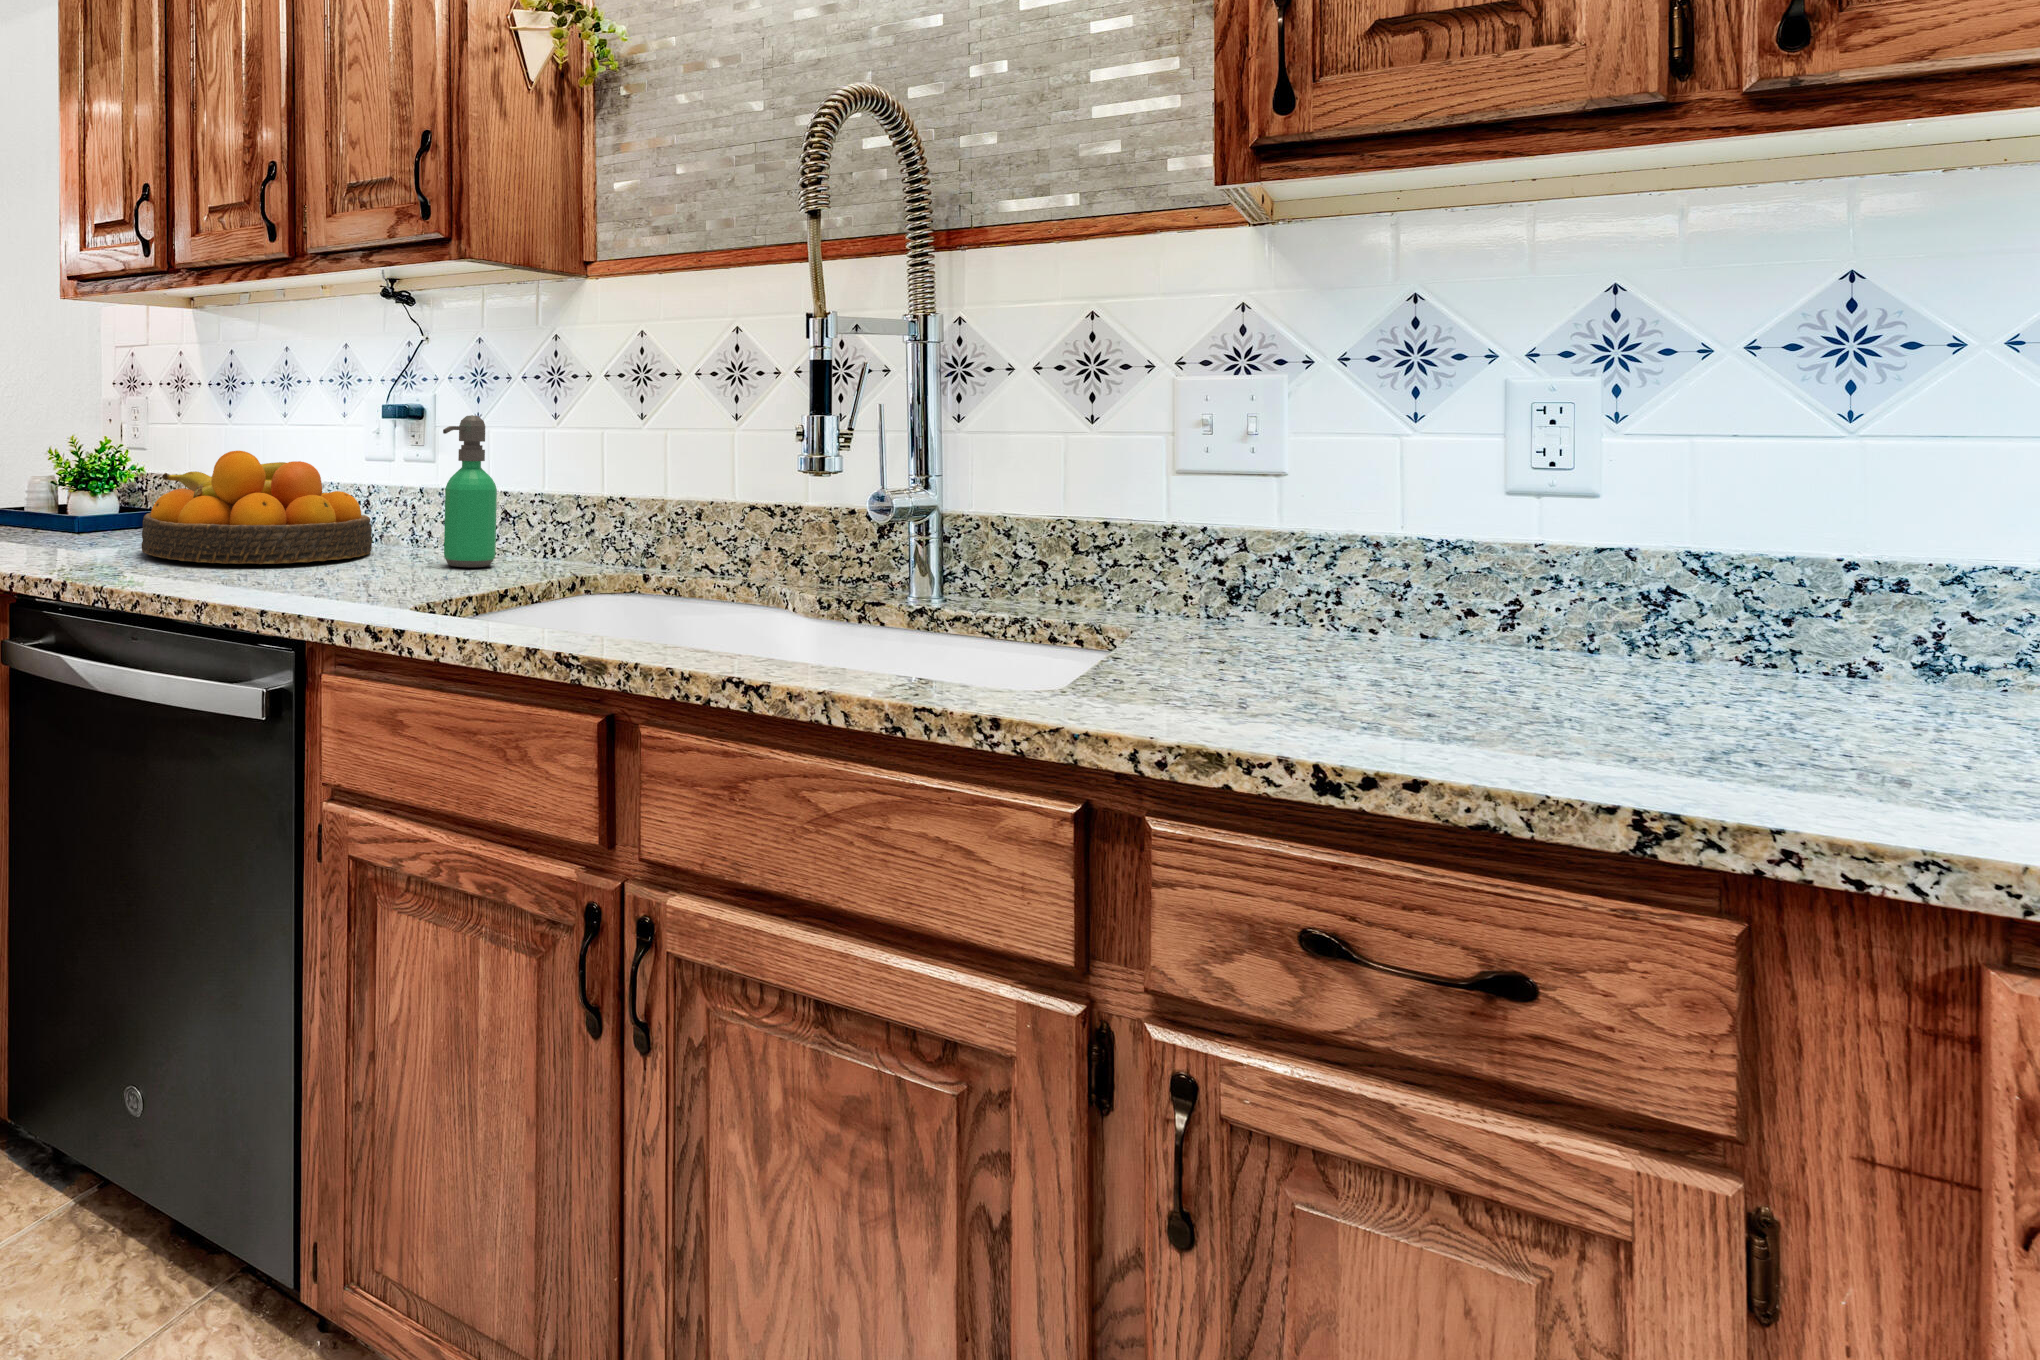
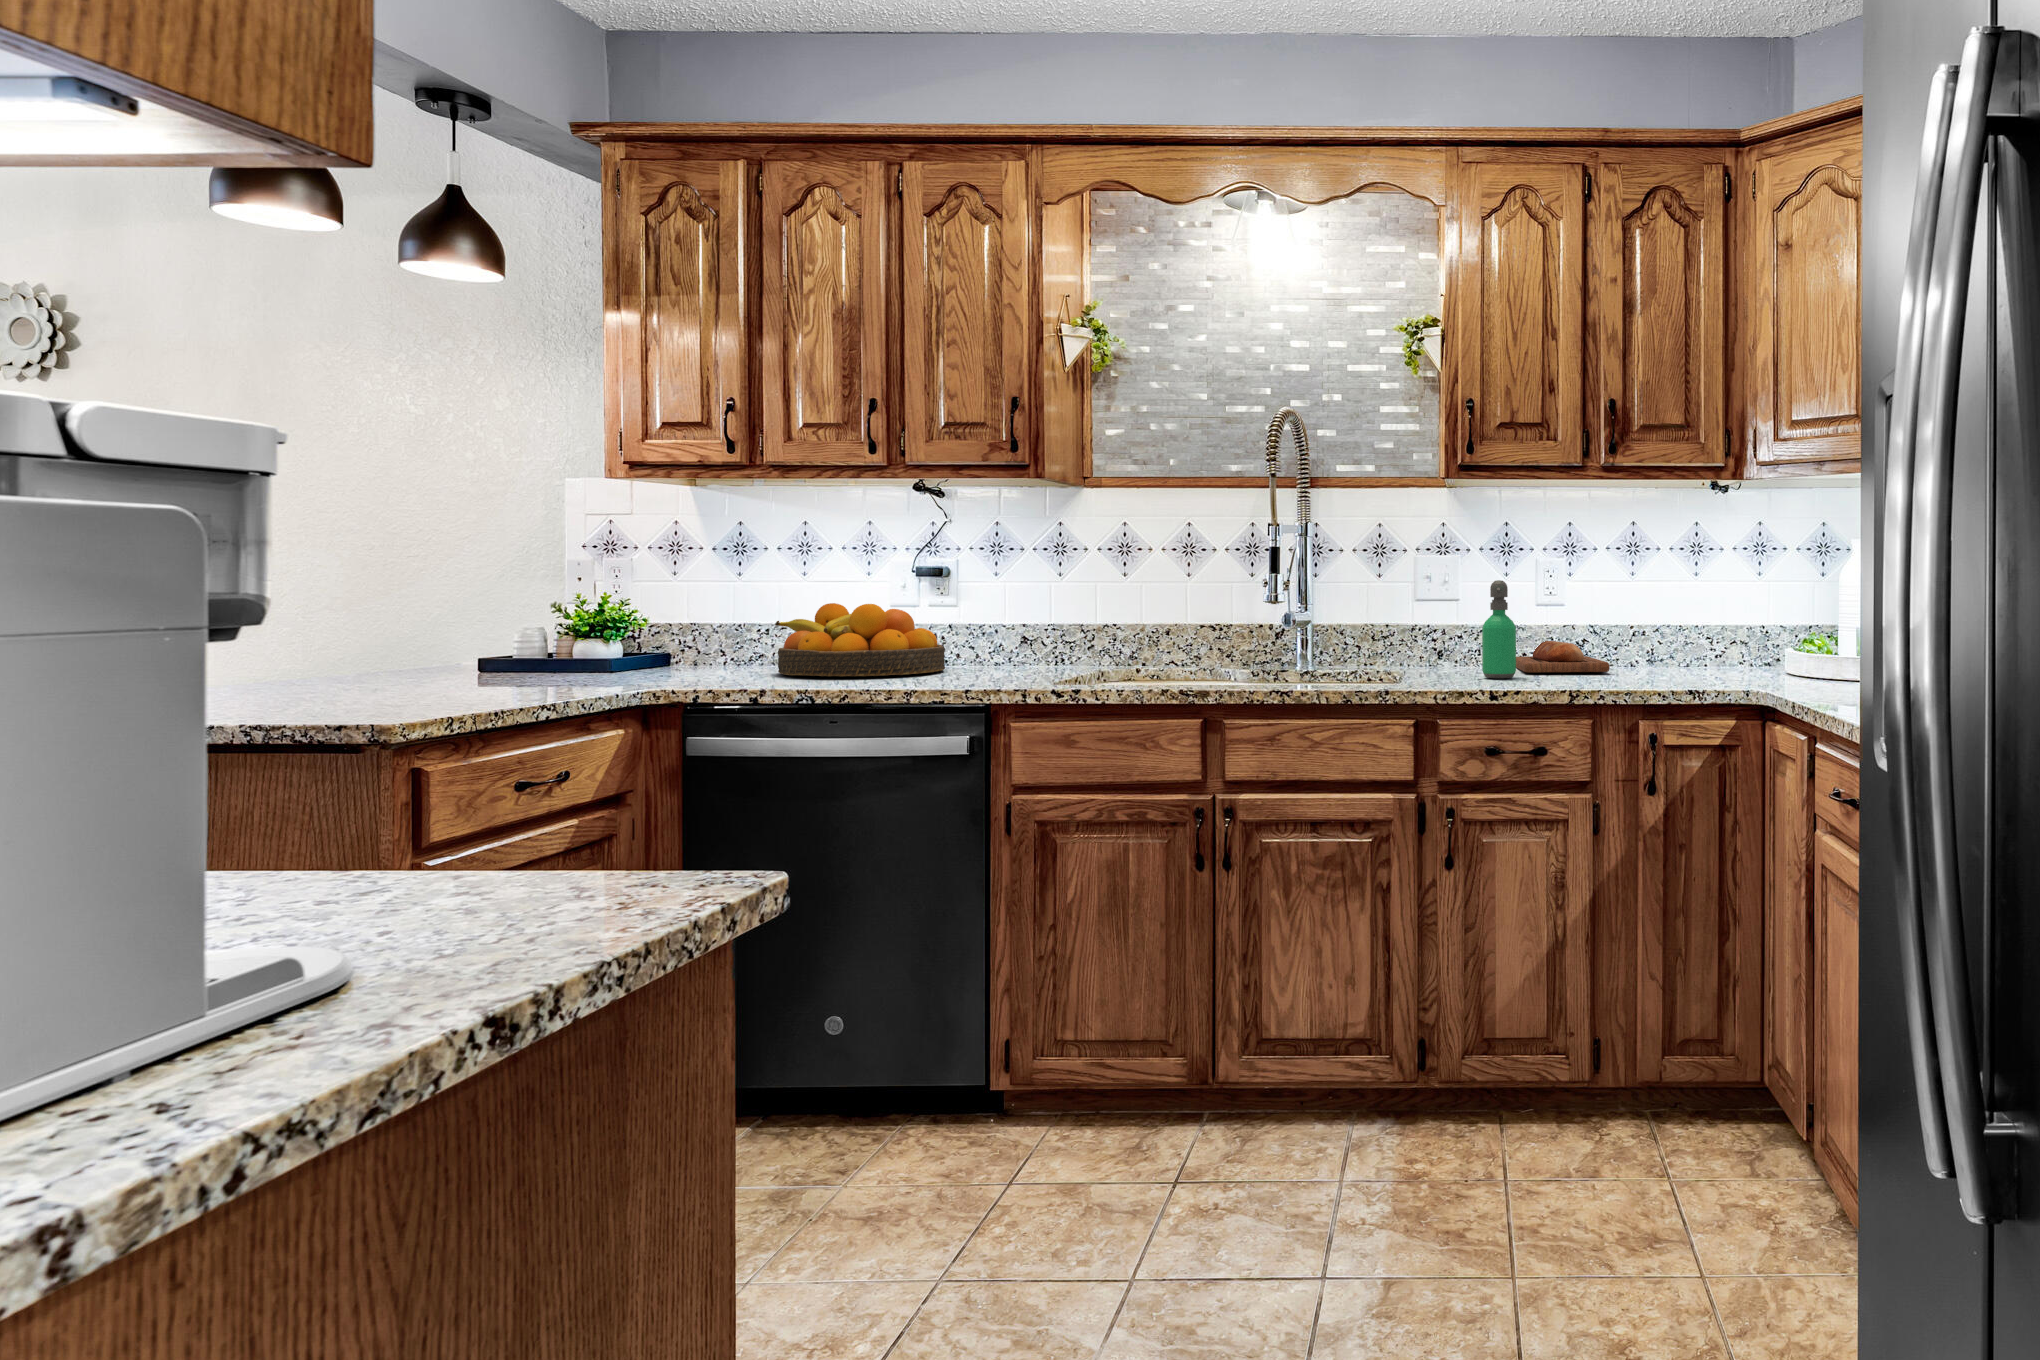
soap dispenser: present [443,415,497,567] -> present [1482,580,1516,678]
bread loaf: none [1423,588,1758,705] -> present [1516,641,1610,672]

